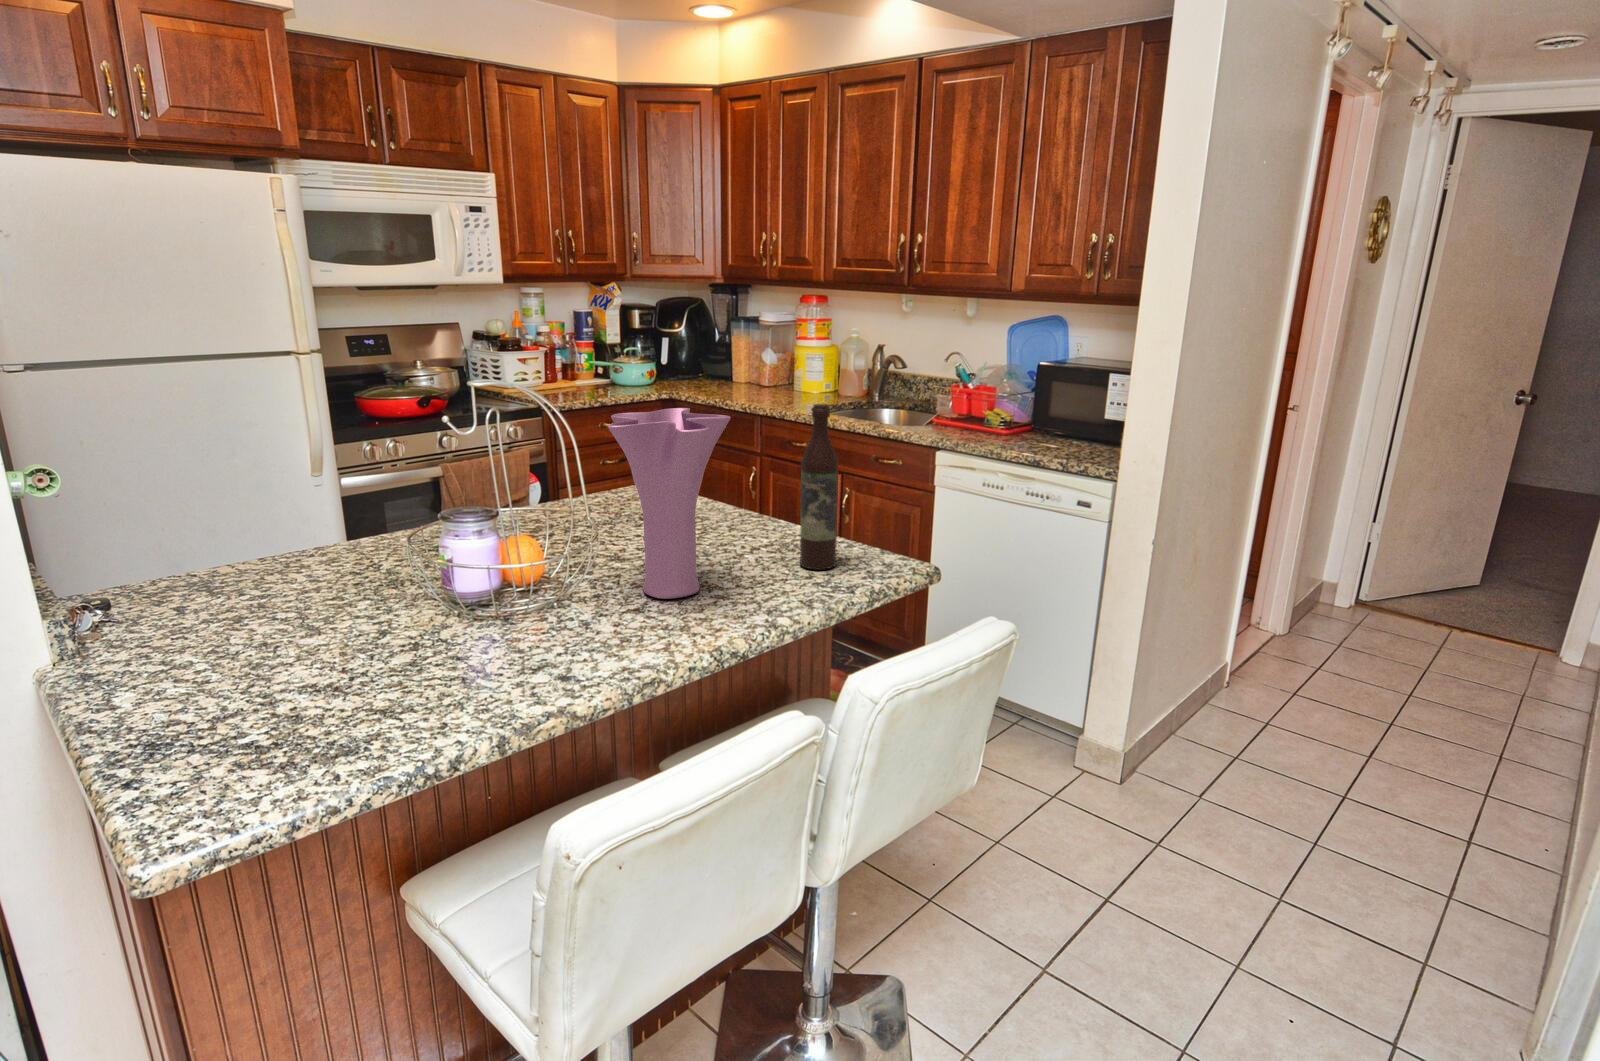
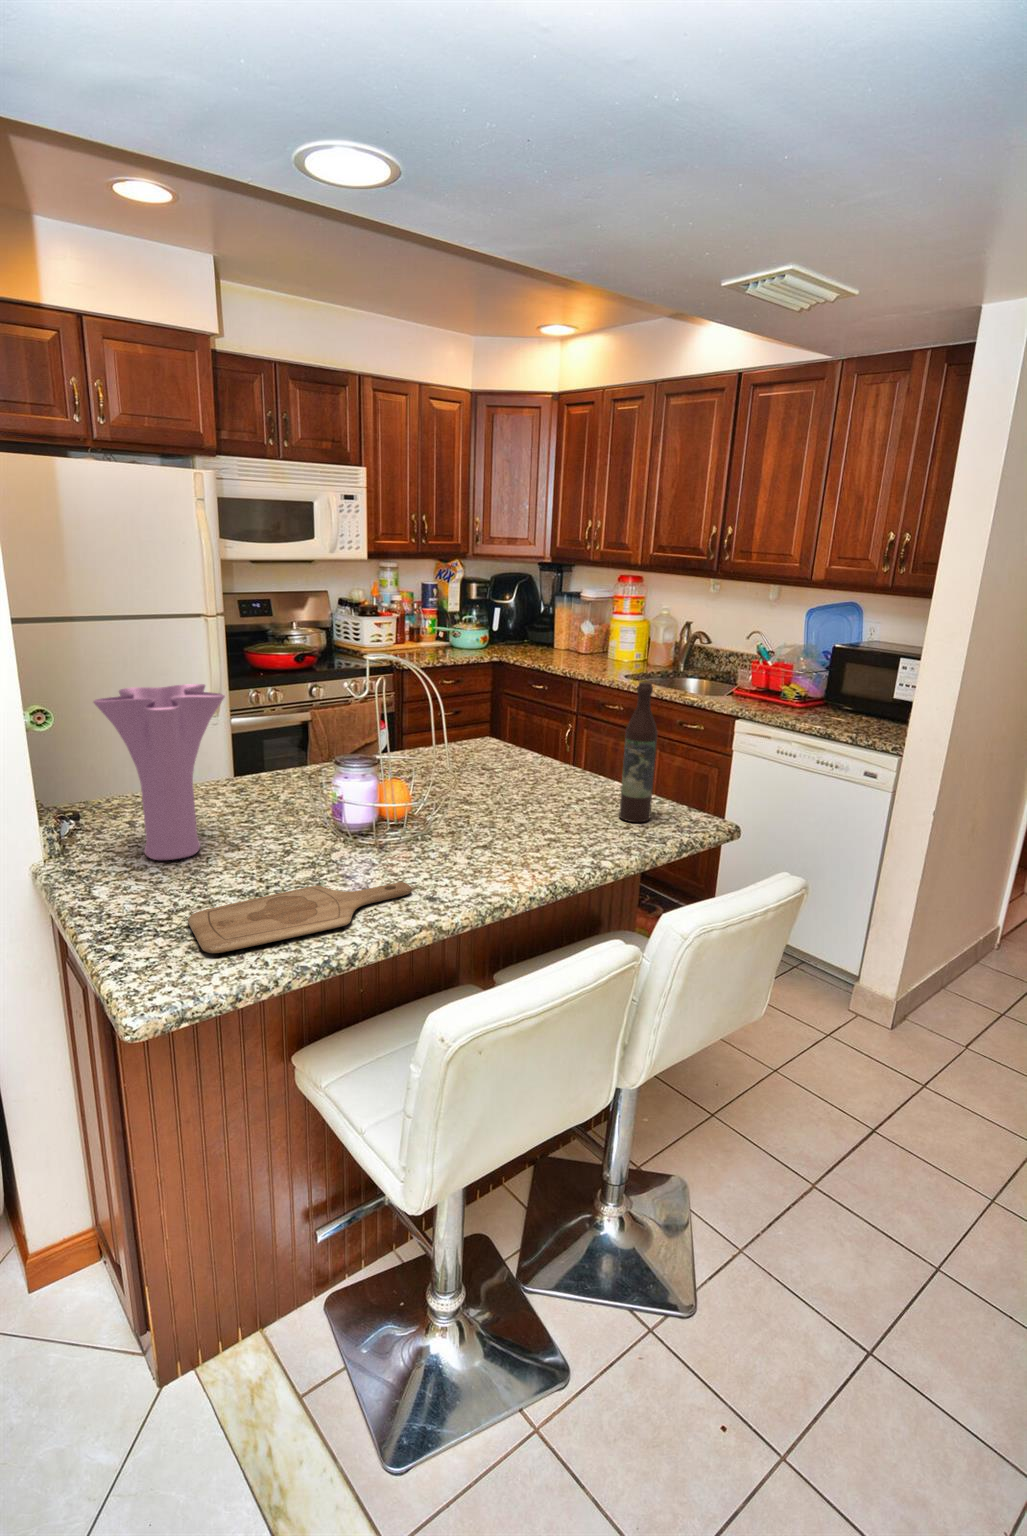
vase: present [608,408,731,599] -> present [93,684,225,860]
cutting board: none [236,659,540,769] -> present [188,882,412,953]

